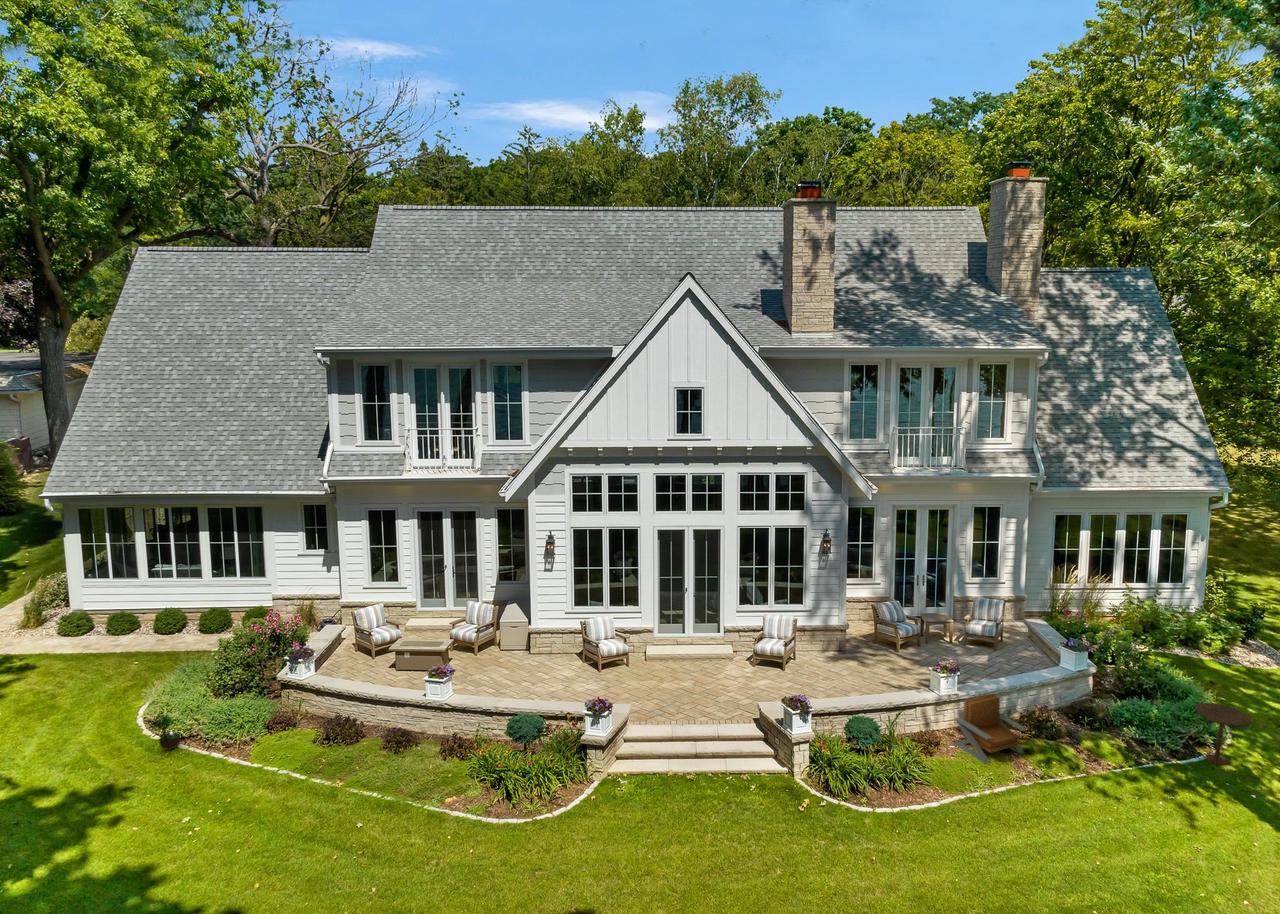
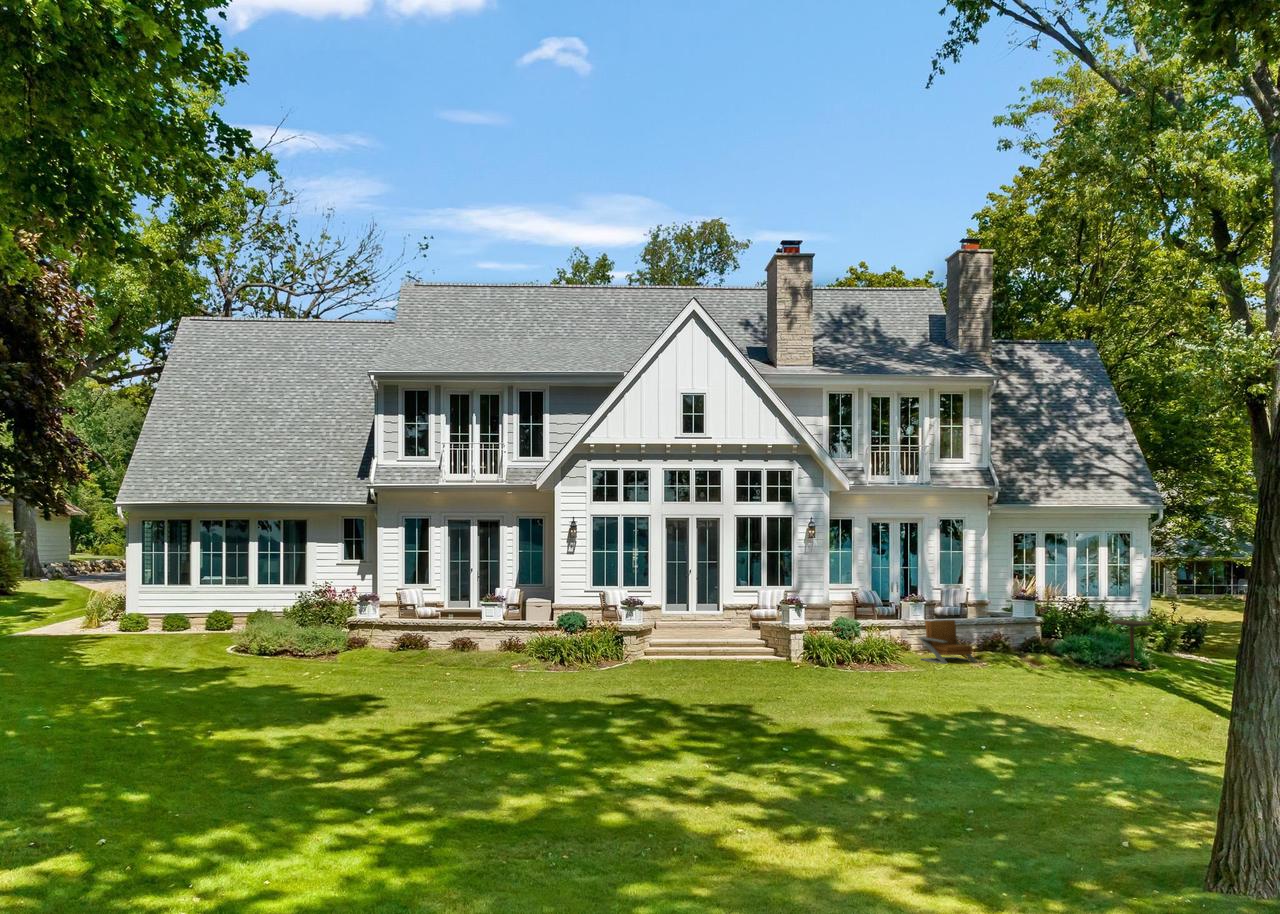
potted tree: present [150,714,180,750] -> none [243,624,266,661]

